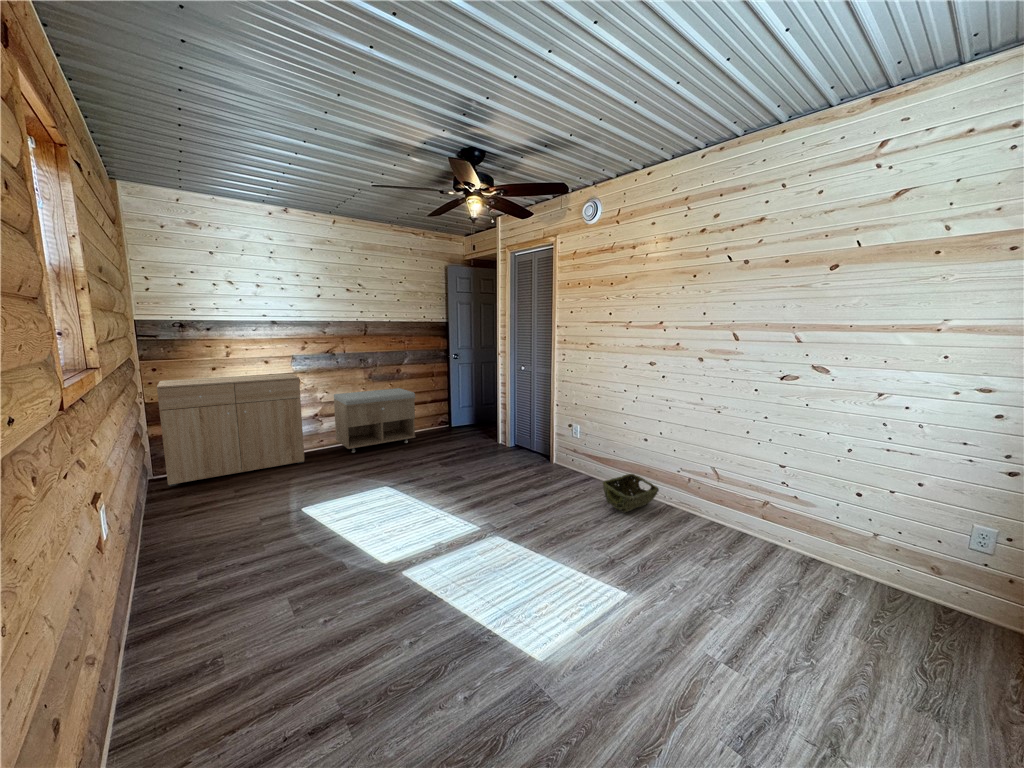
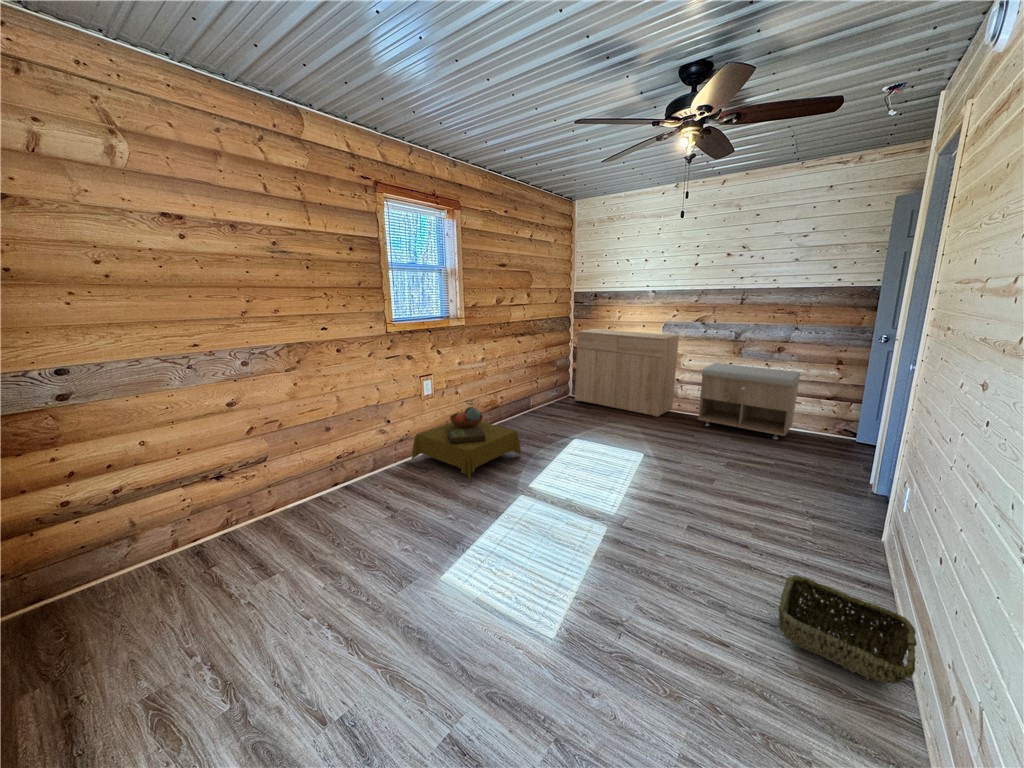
side table: none [135,524,321,690] -> present [412,407,521,482]

